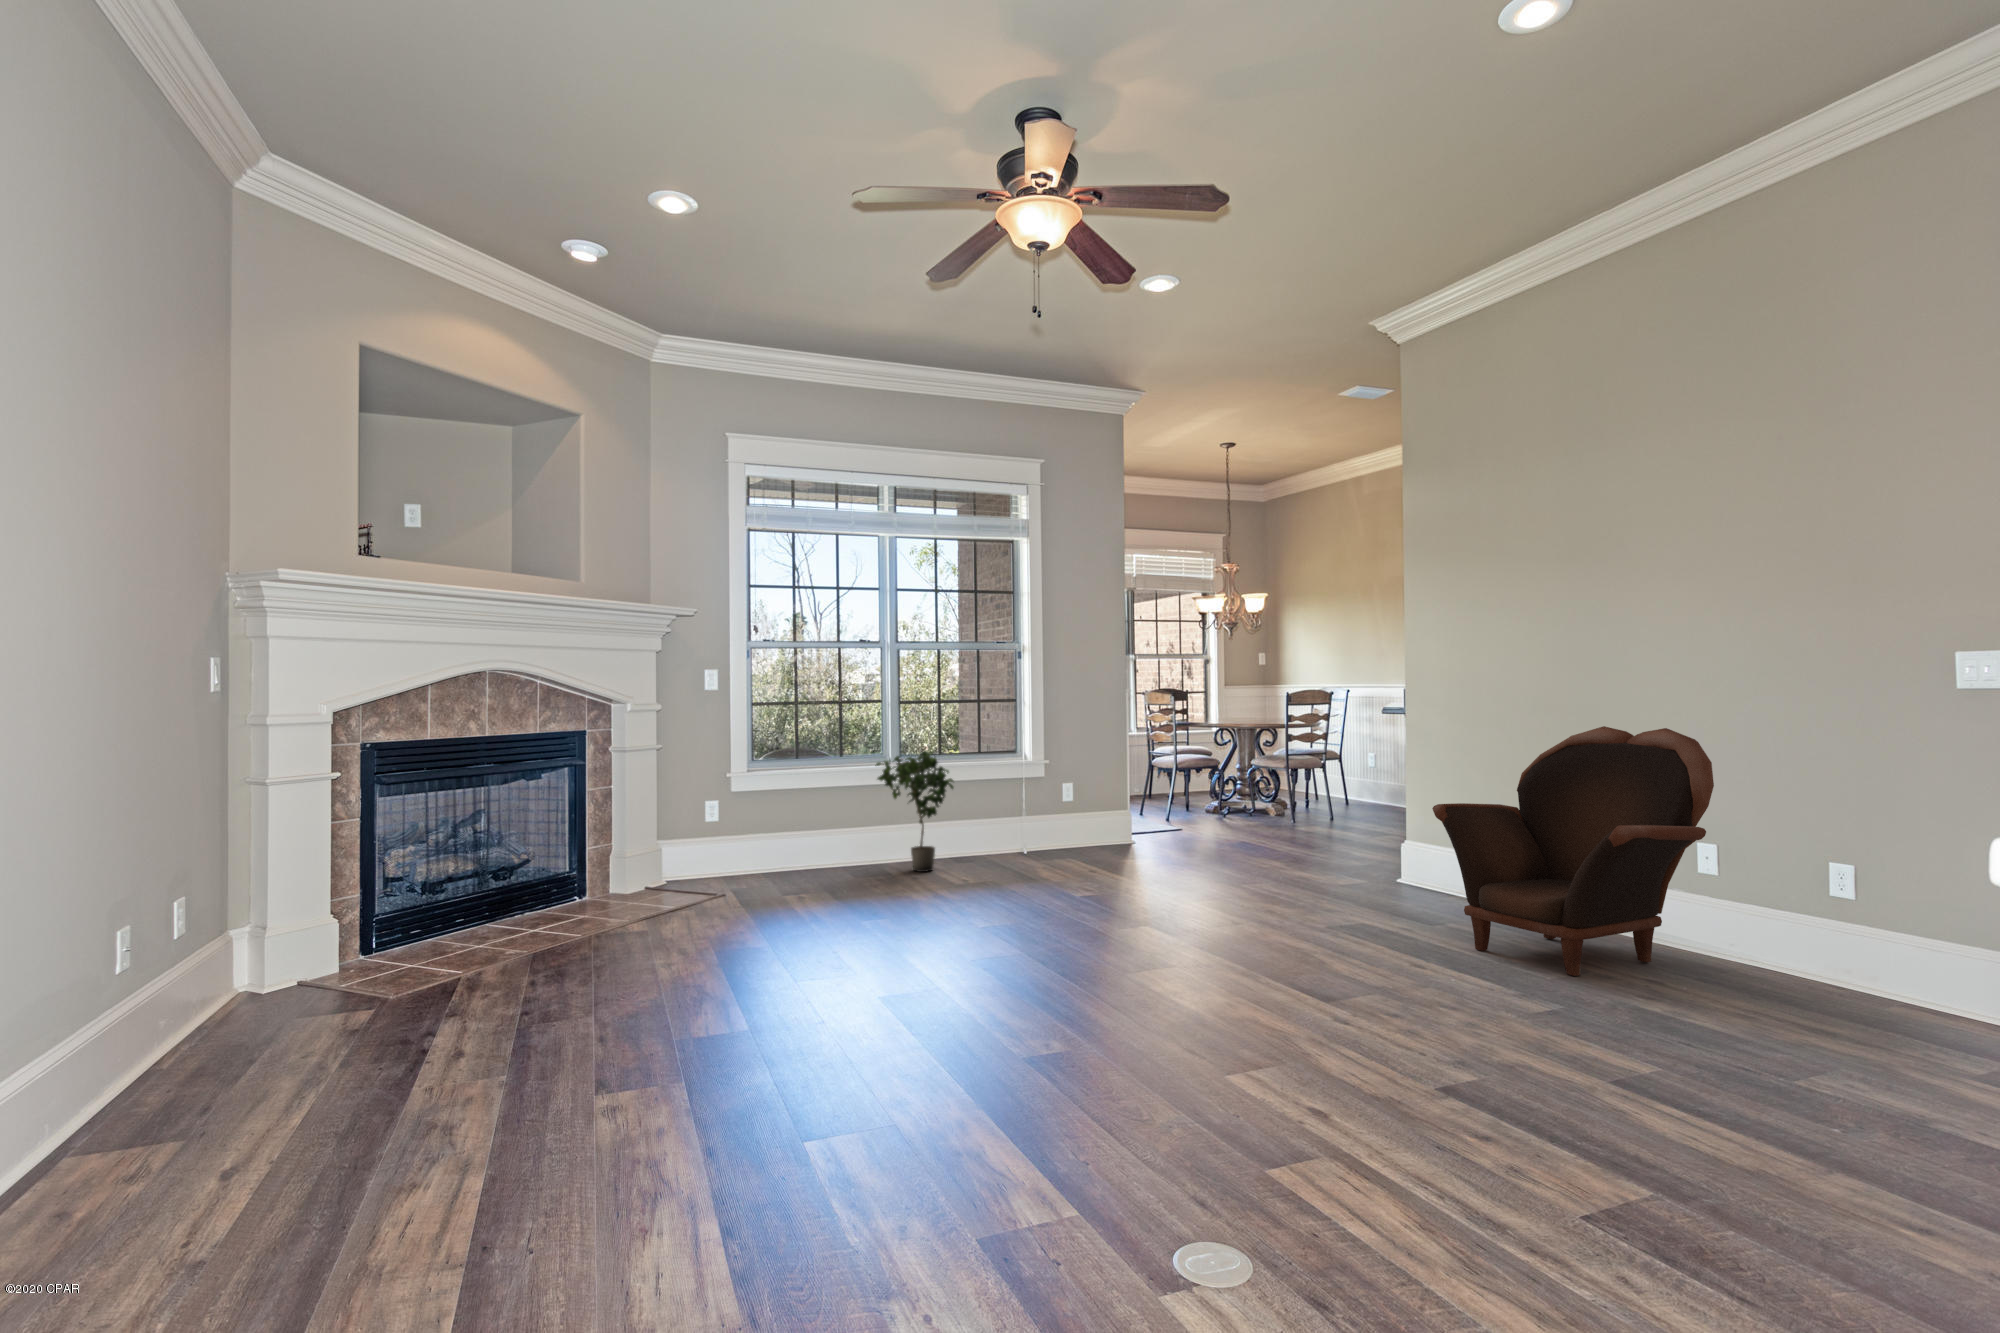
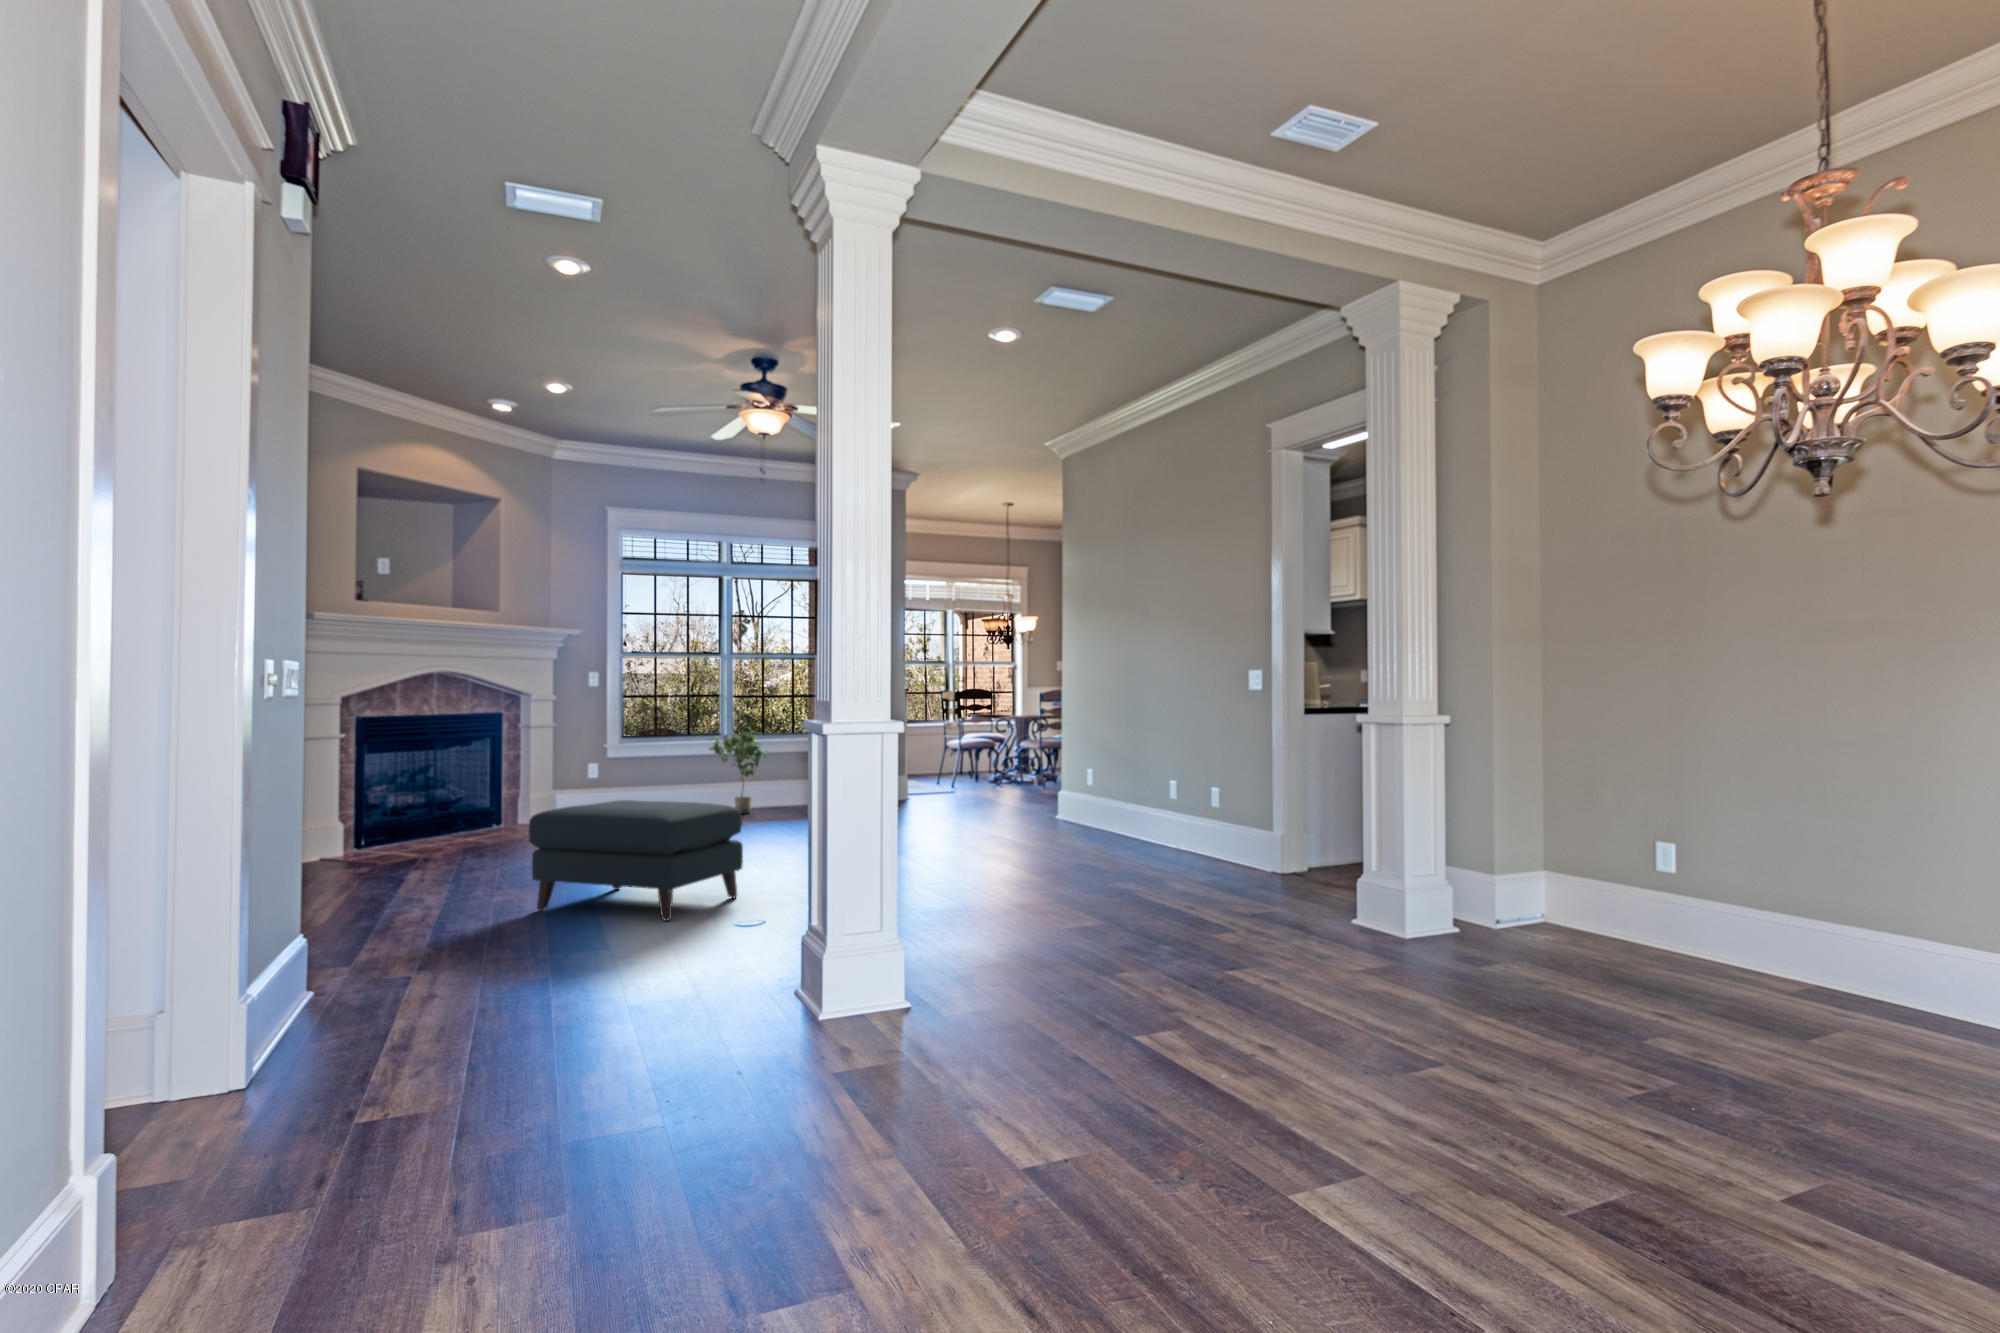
armchair: present [1432,726,1714,976] -> none [1025,714,1164,856]
ottoman: none [683,913,1110,1235] -> present [529,800,743,921]

